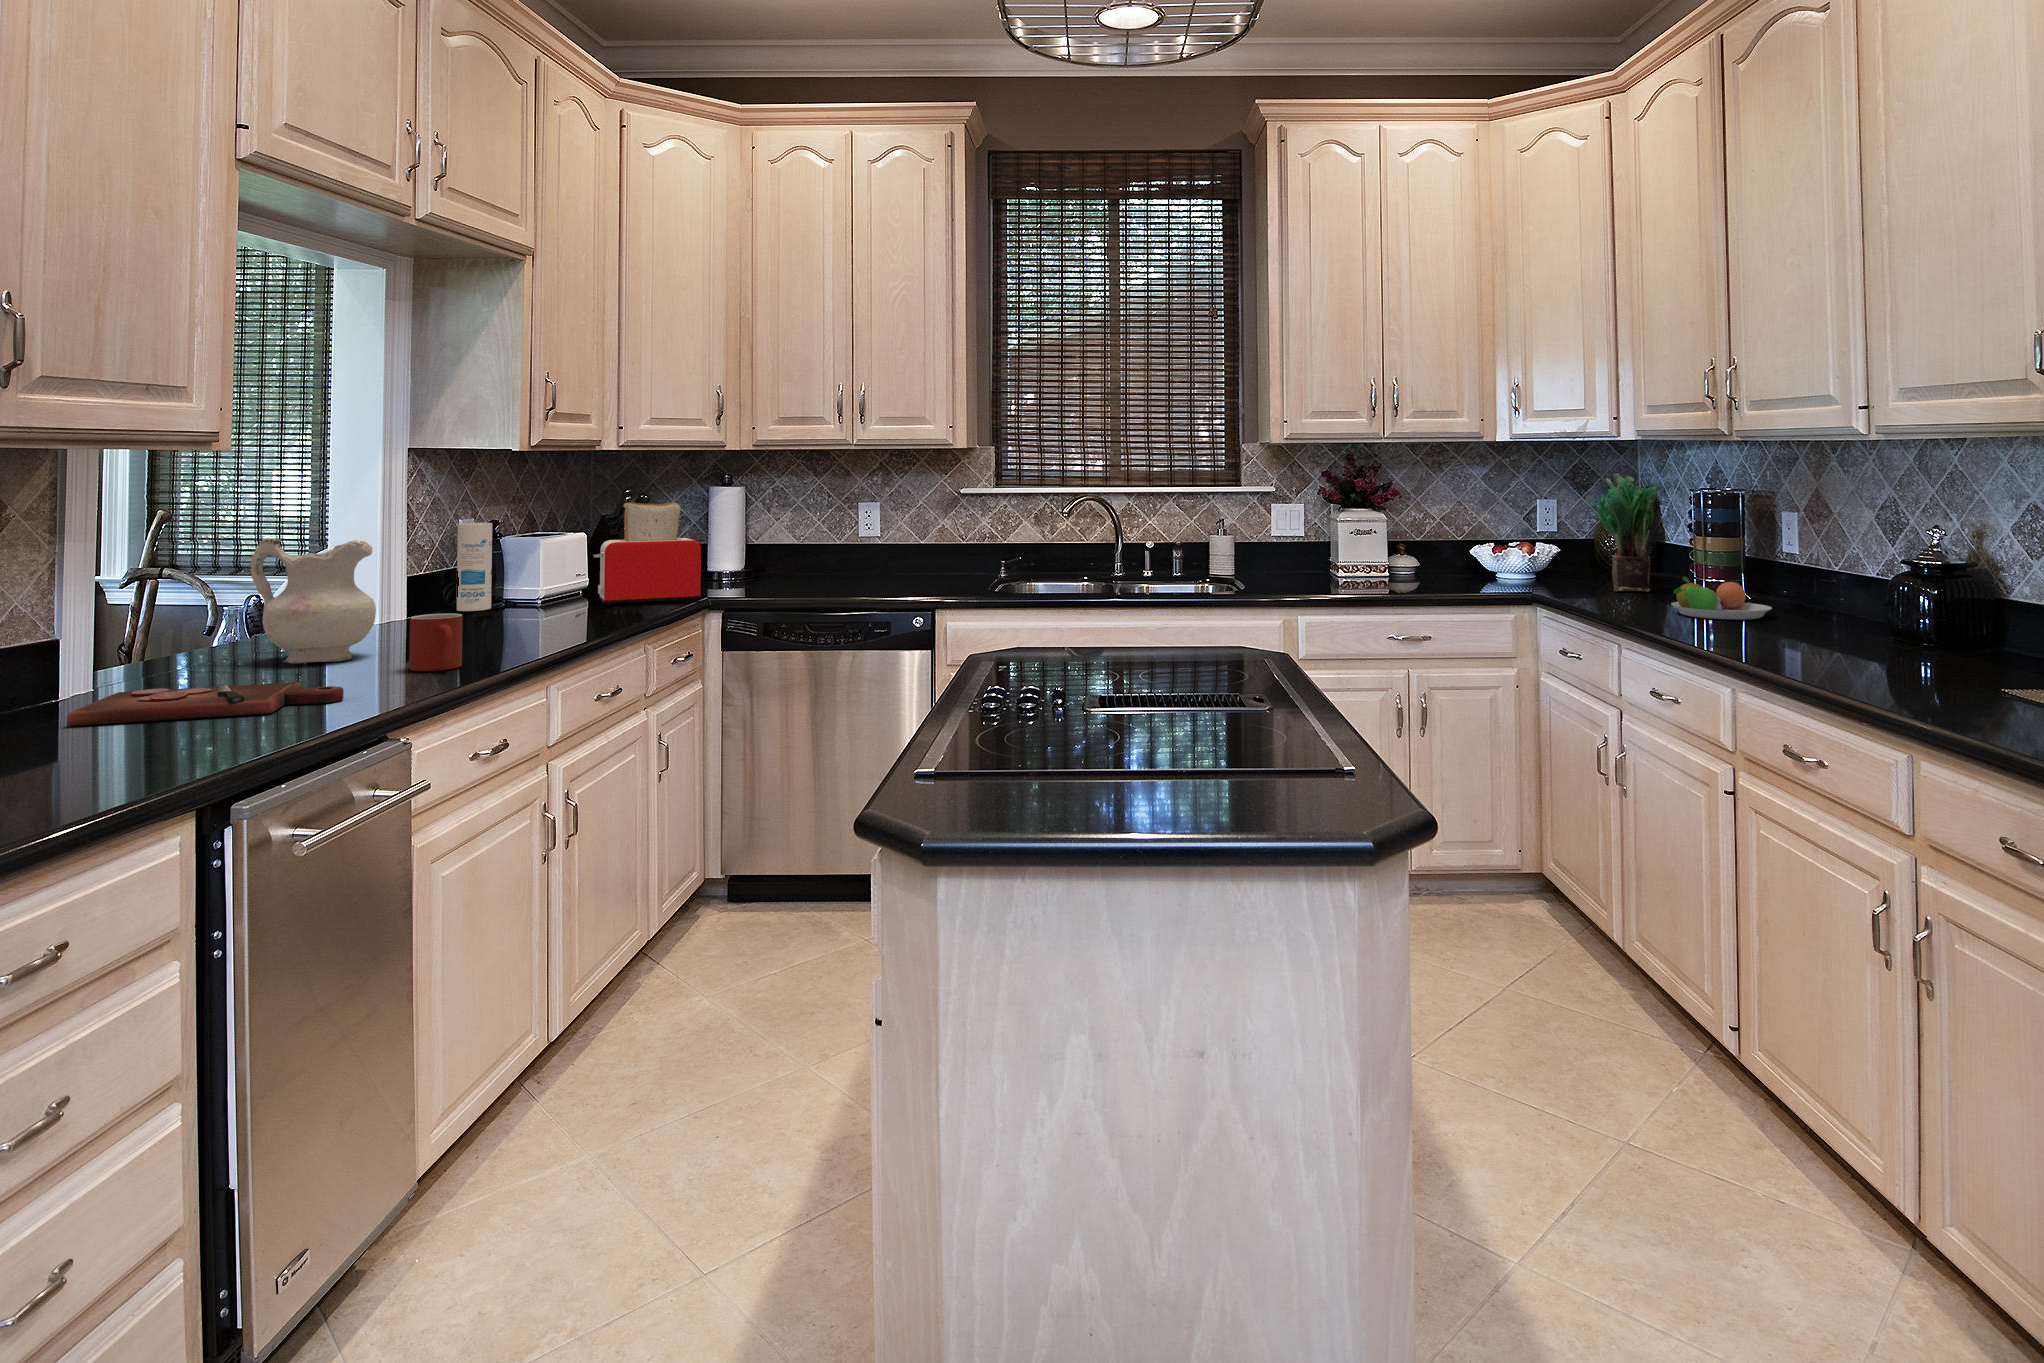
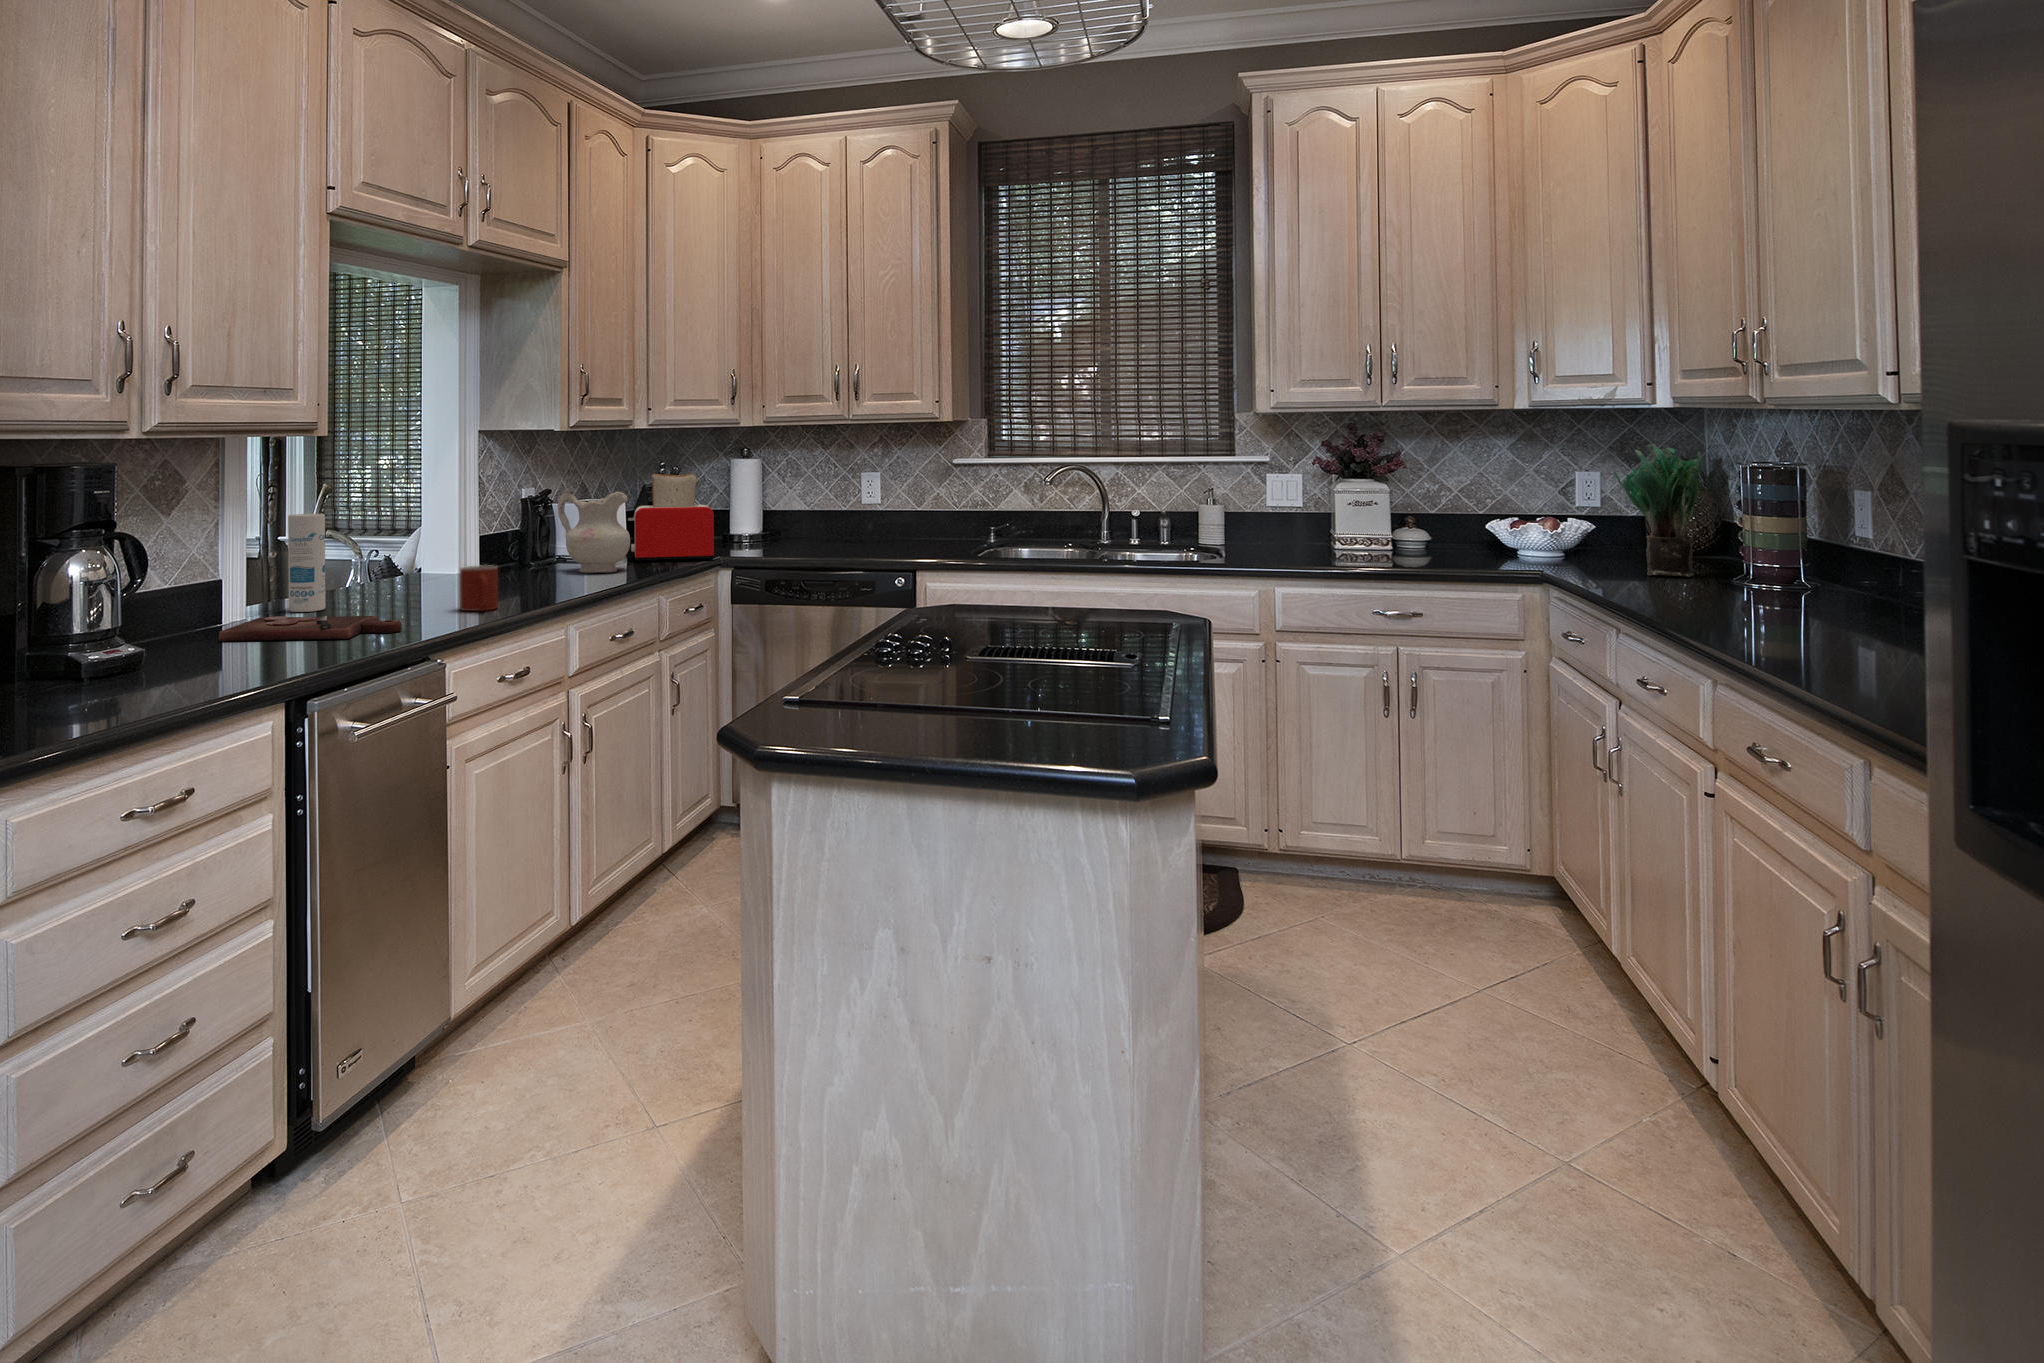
canister: present [457,523,492,611] -> present [288,514,325,612]
ceramic pitcher: present [251,538,376,663] -> present [558,490,630,573]
fruit bowl: present [1671,577,1772,619] -> none [1691,562,1823,612]

